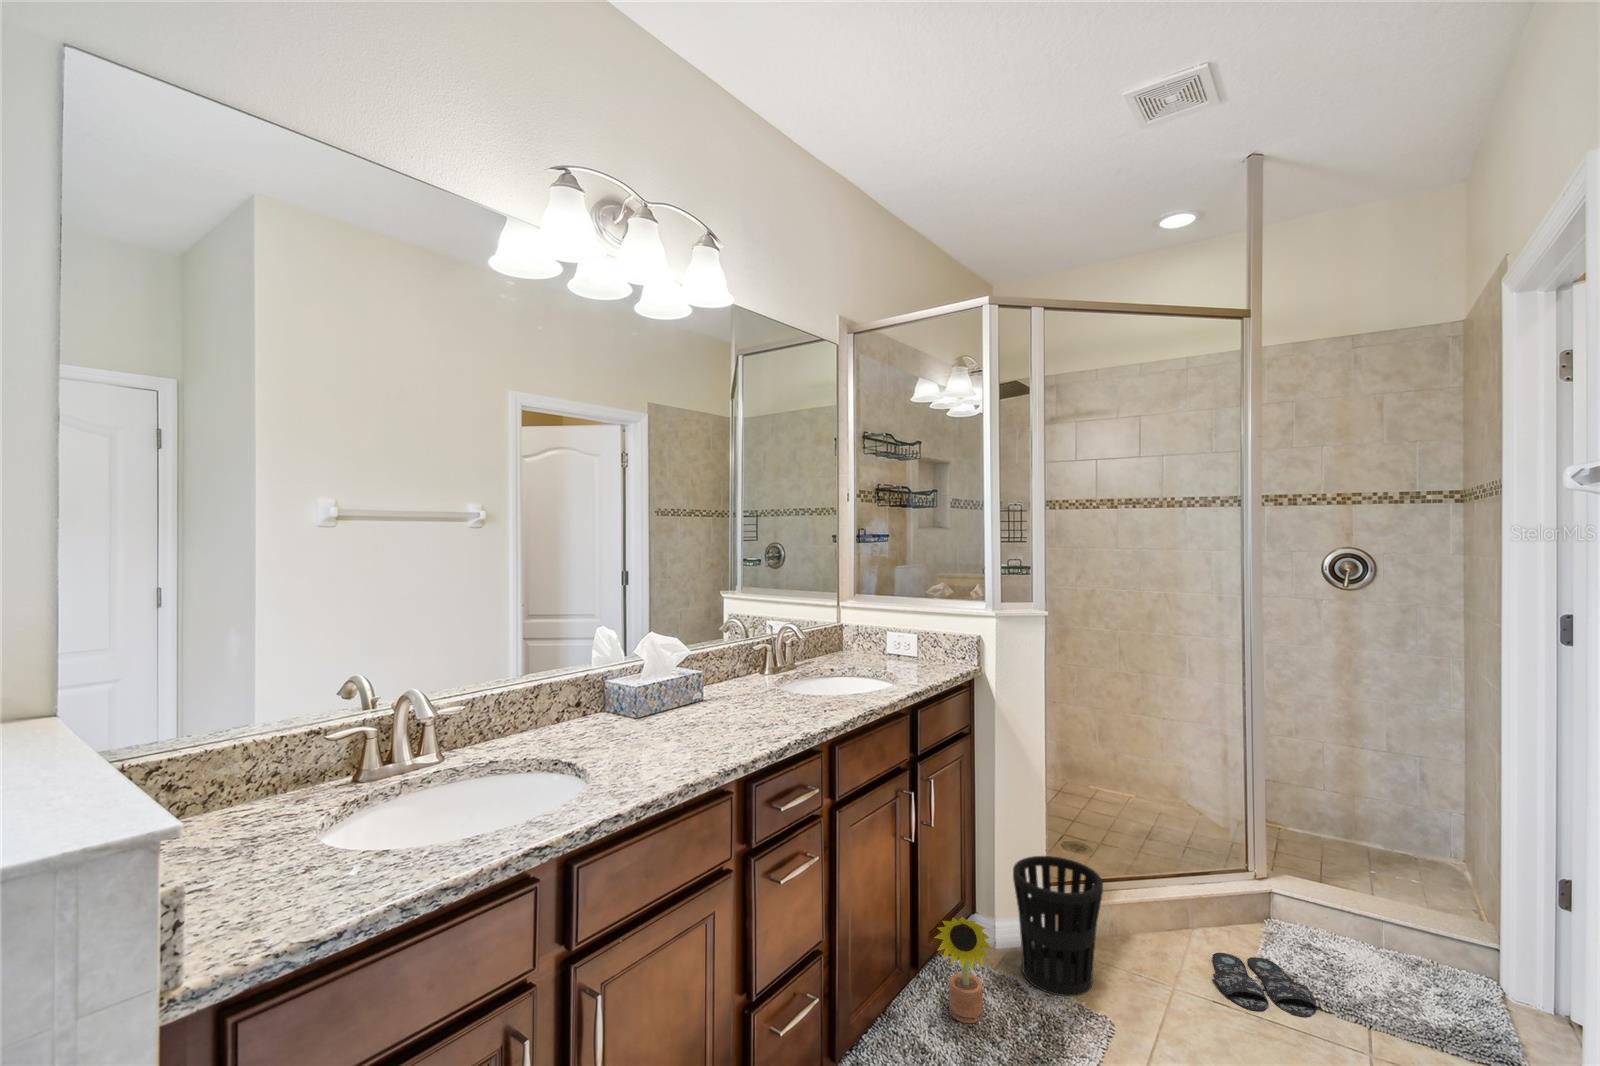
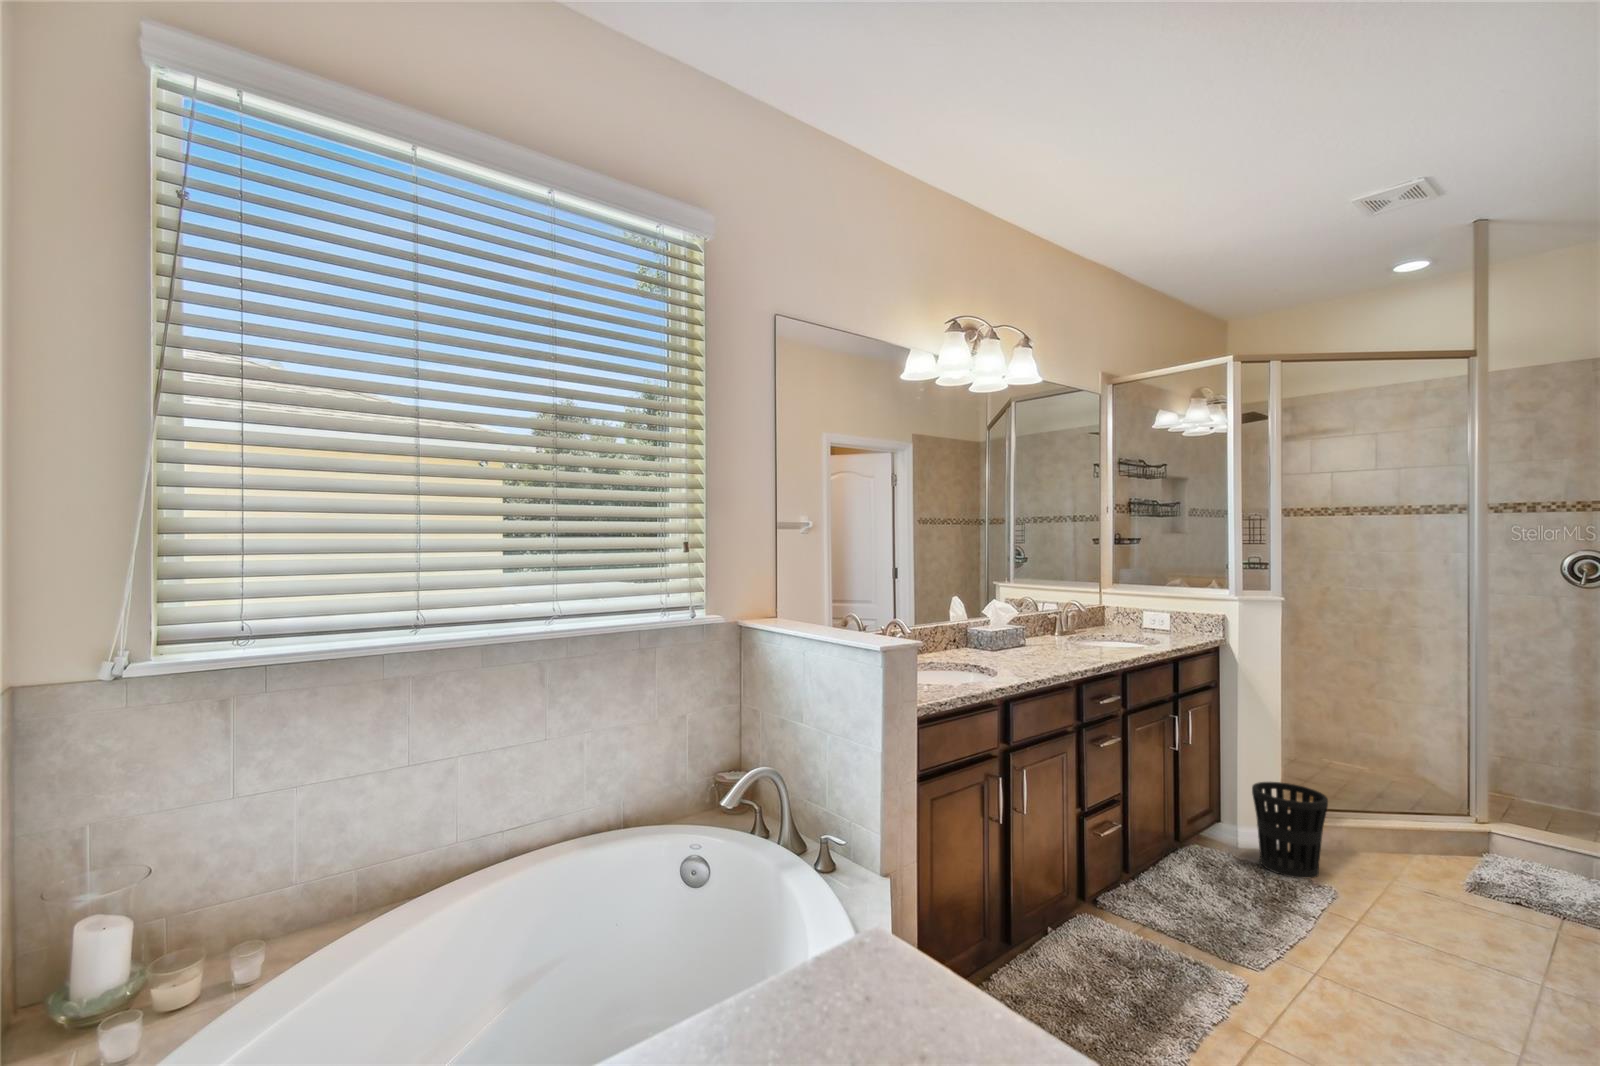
decorative plant: present [935,916,992,1023] -> none [1191,804,1237,882]
slippers: present [1212,953,1317,1018] -> none [1426,870,1517,910]

